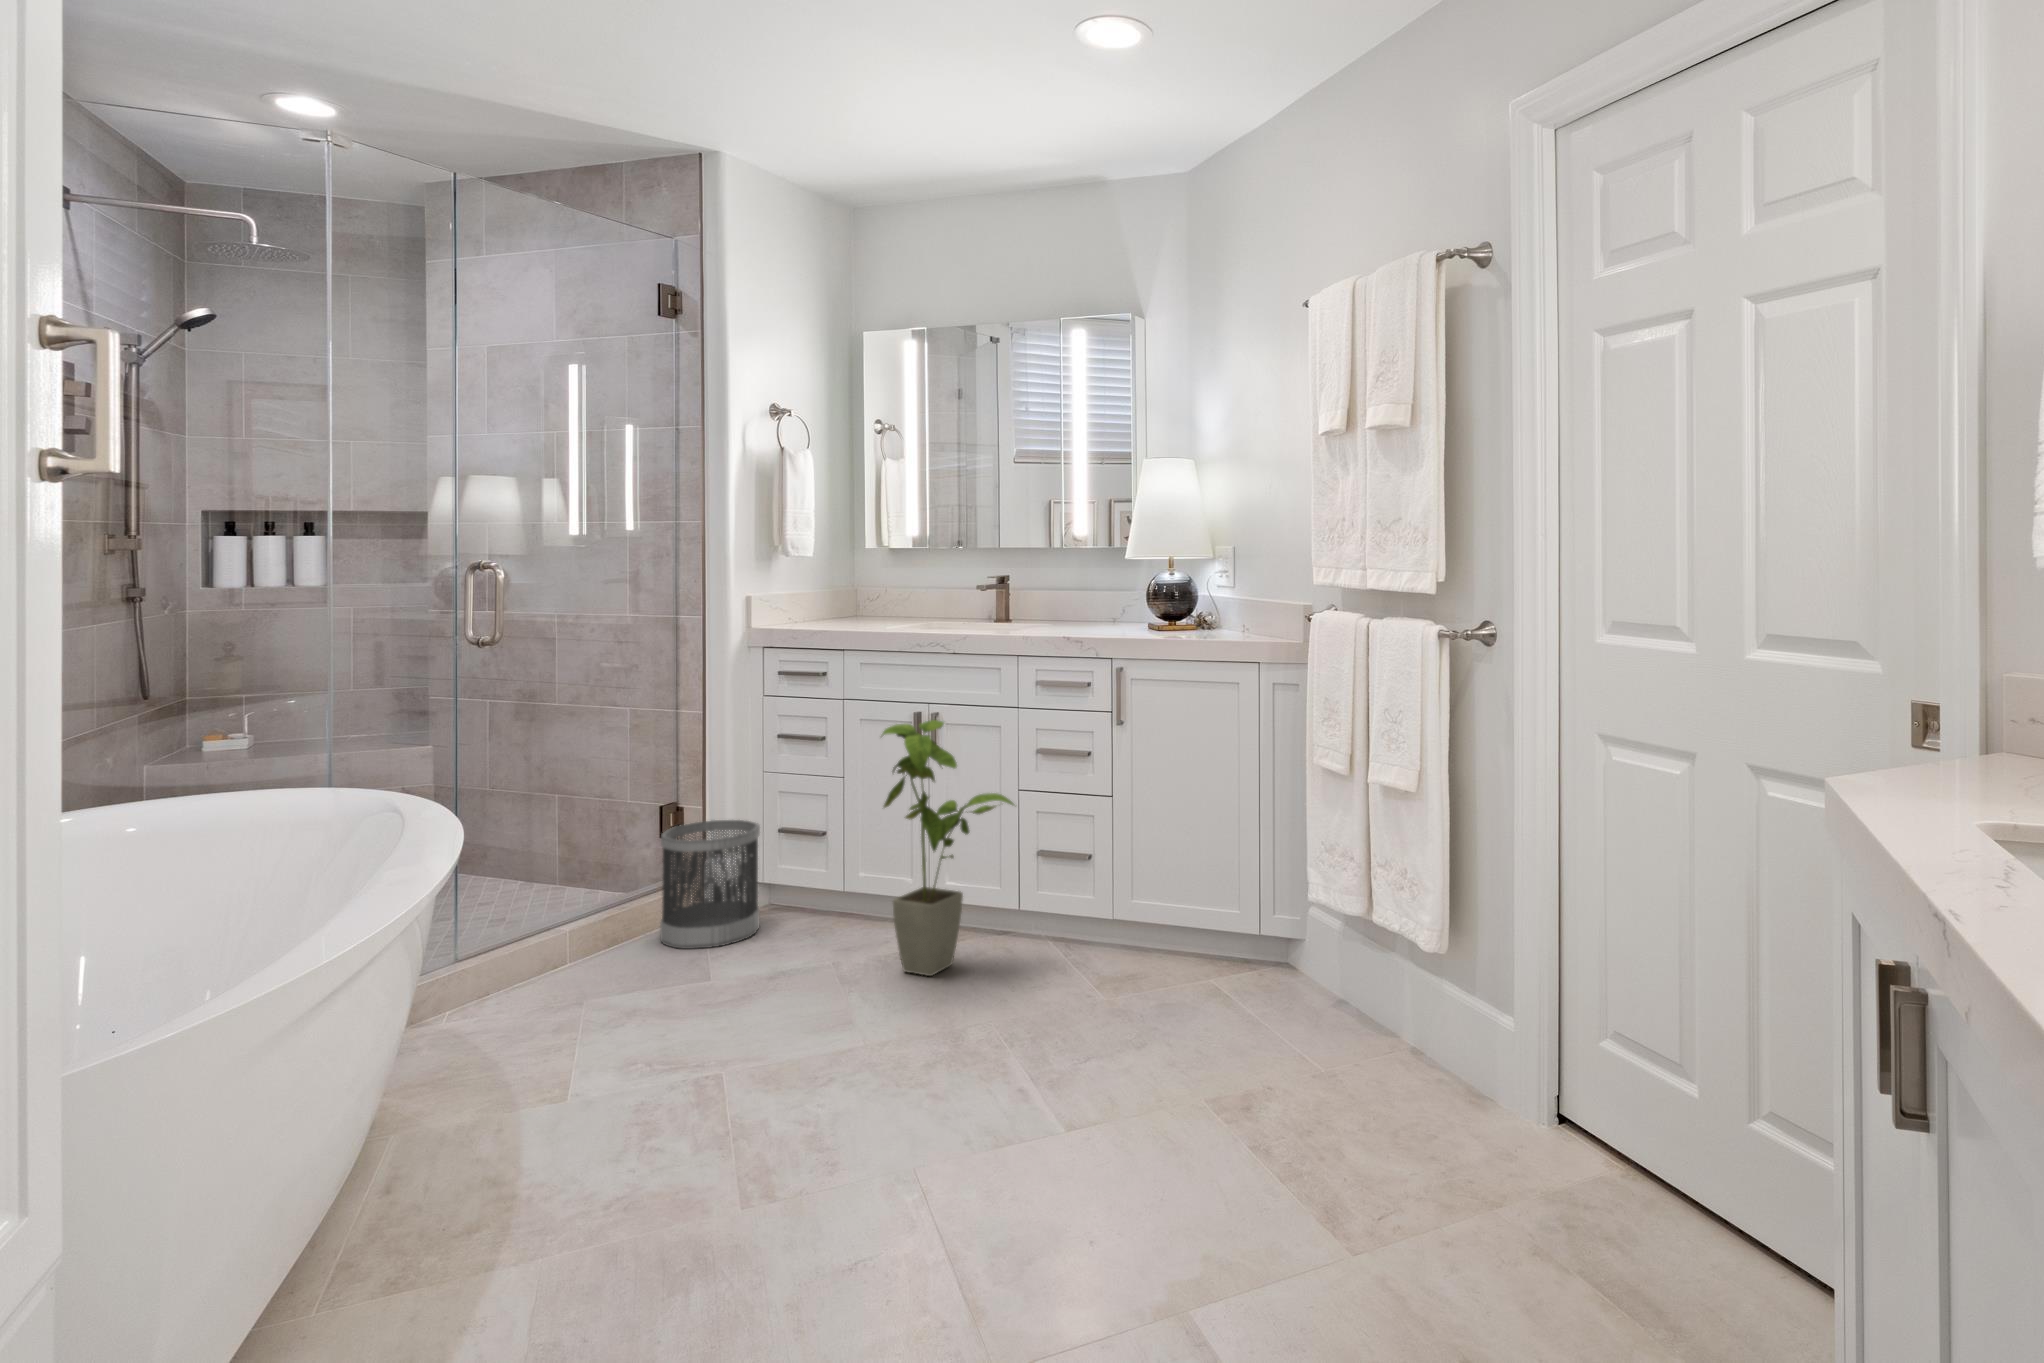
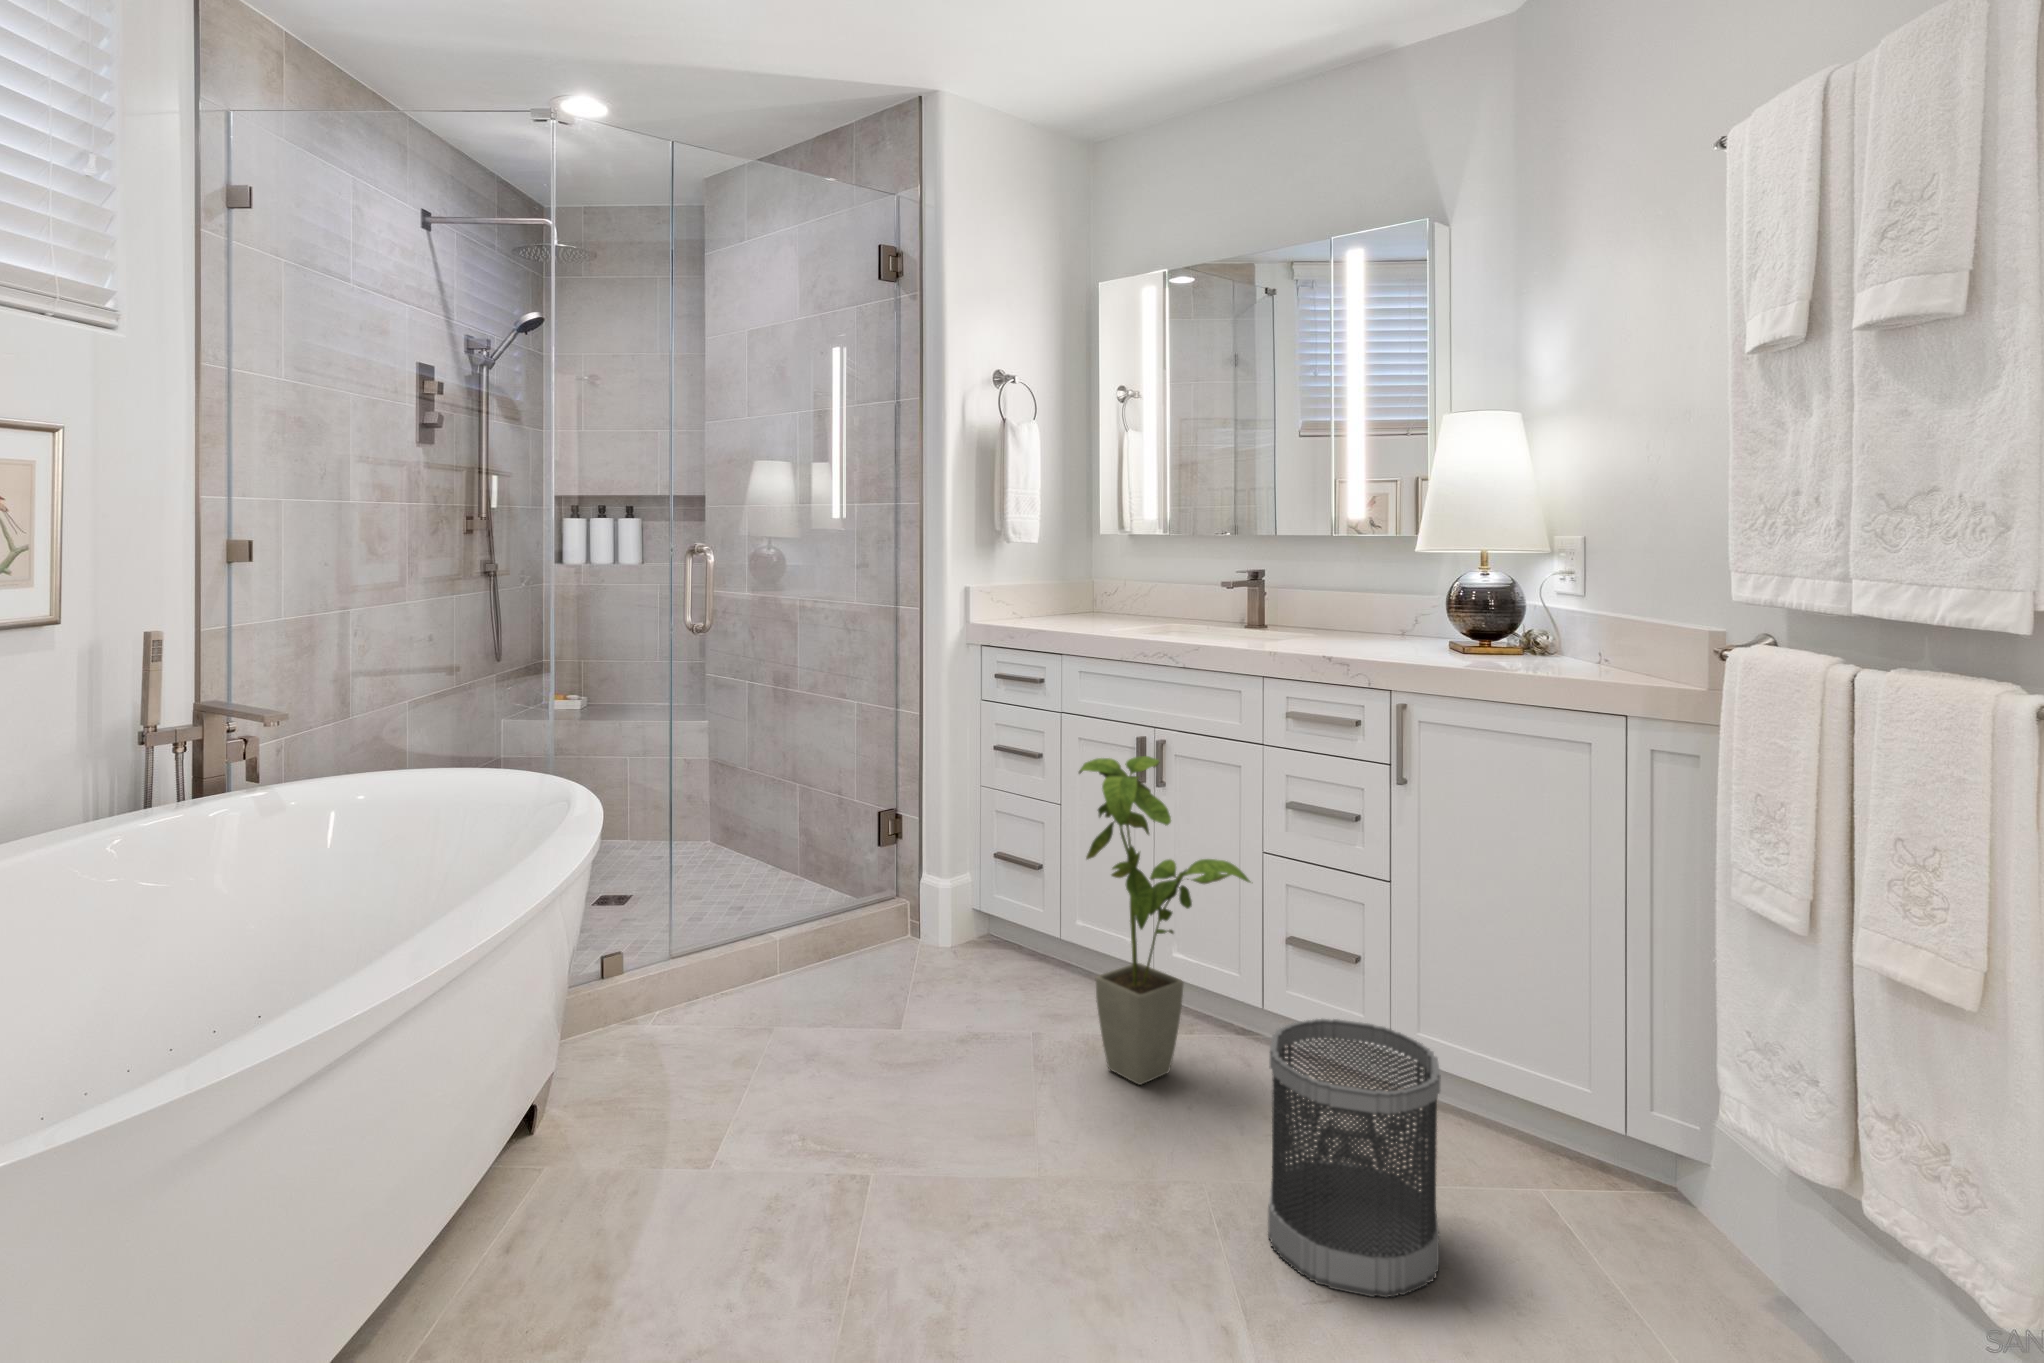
wastebasket: present [660,820,760,949] -> present [1268,1019,1441,1298]

